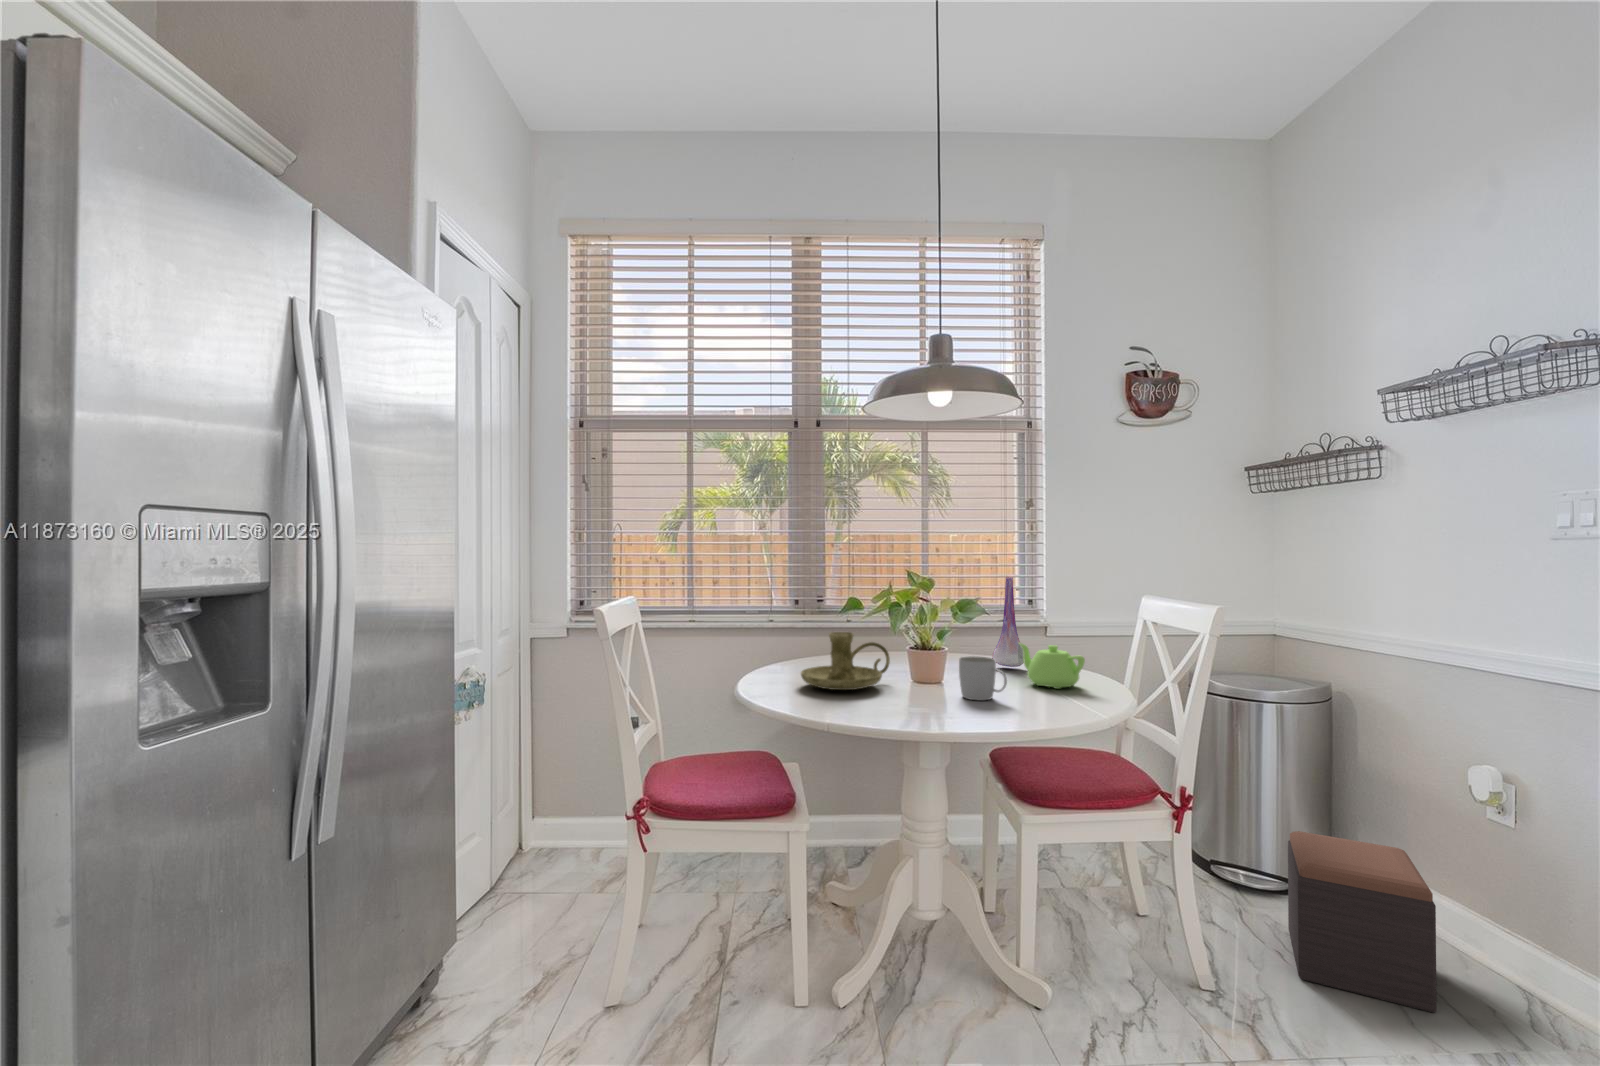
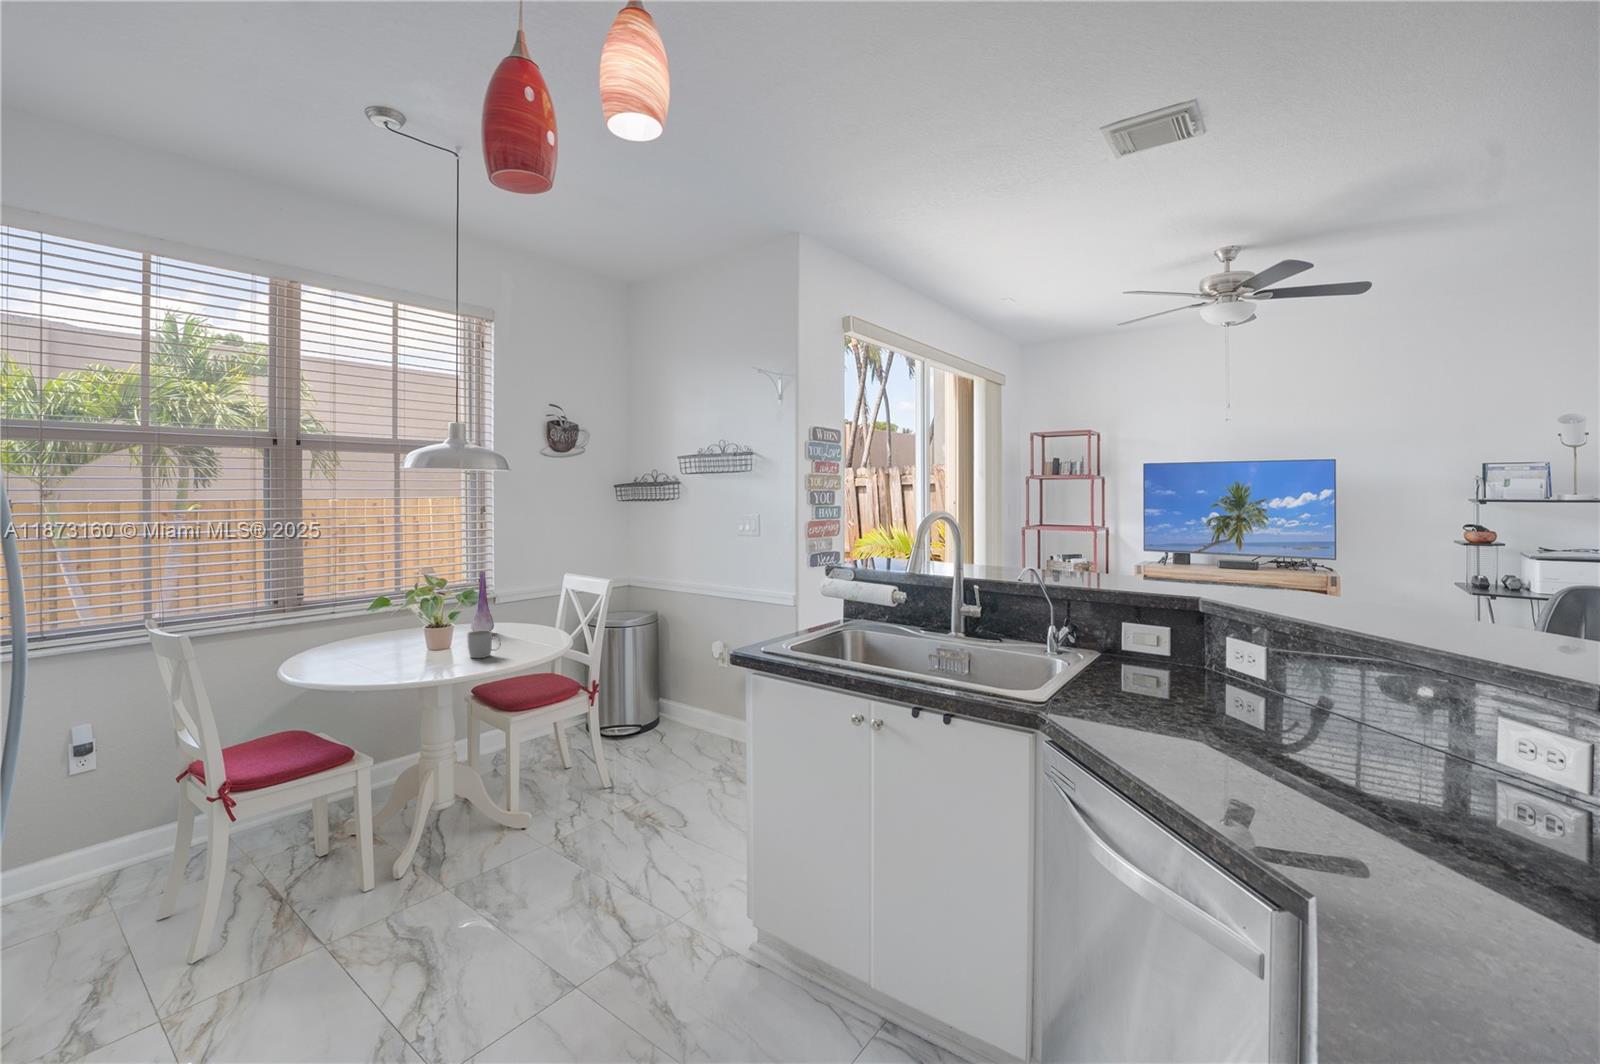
candle holder: present [801,632,890,690] -> none [342,627,410,669]
teapot: present [1020,643,1085,689] -> none [496,616,540,642]
footstool: present [1288,831,1437,1013] -> none [640,693,700,768]

